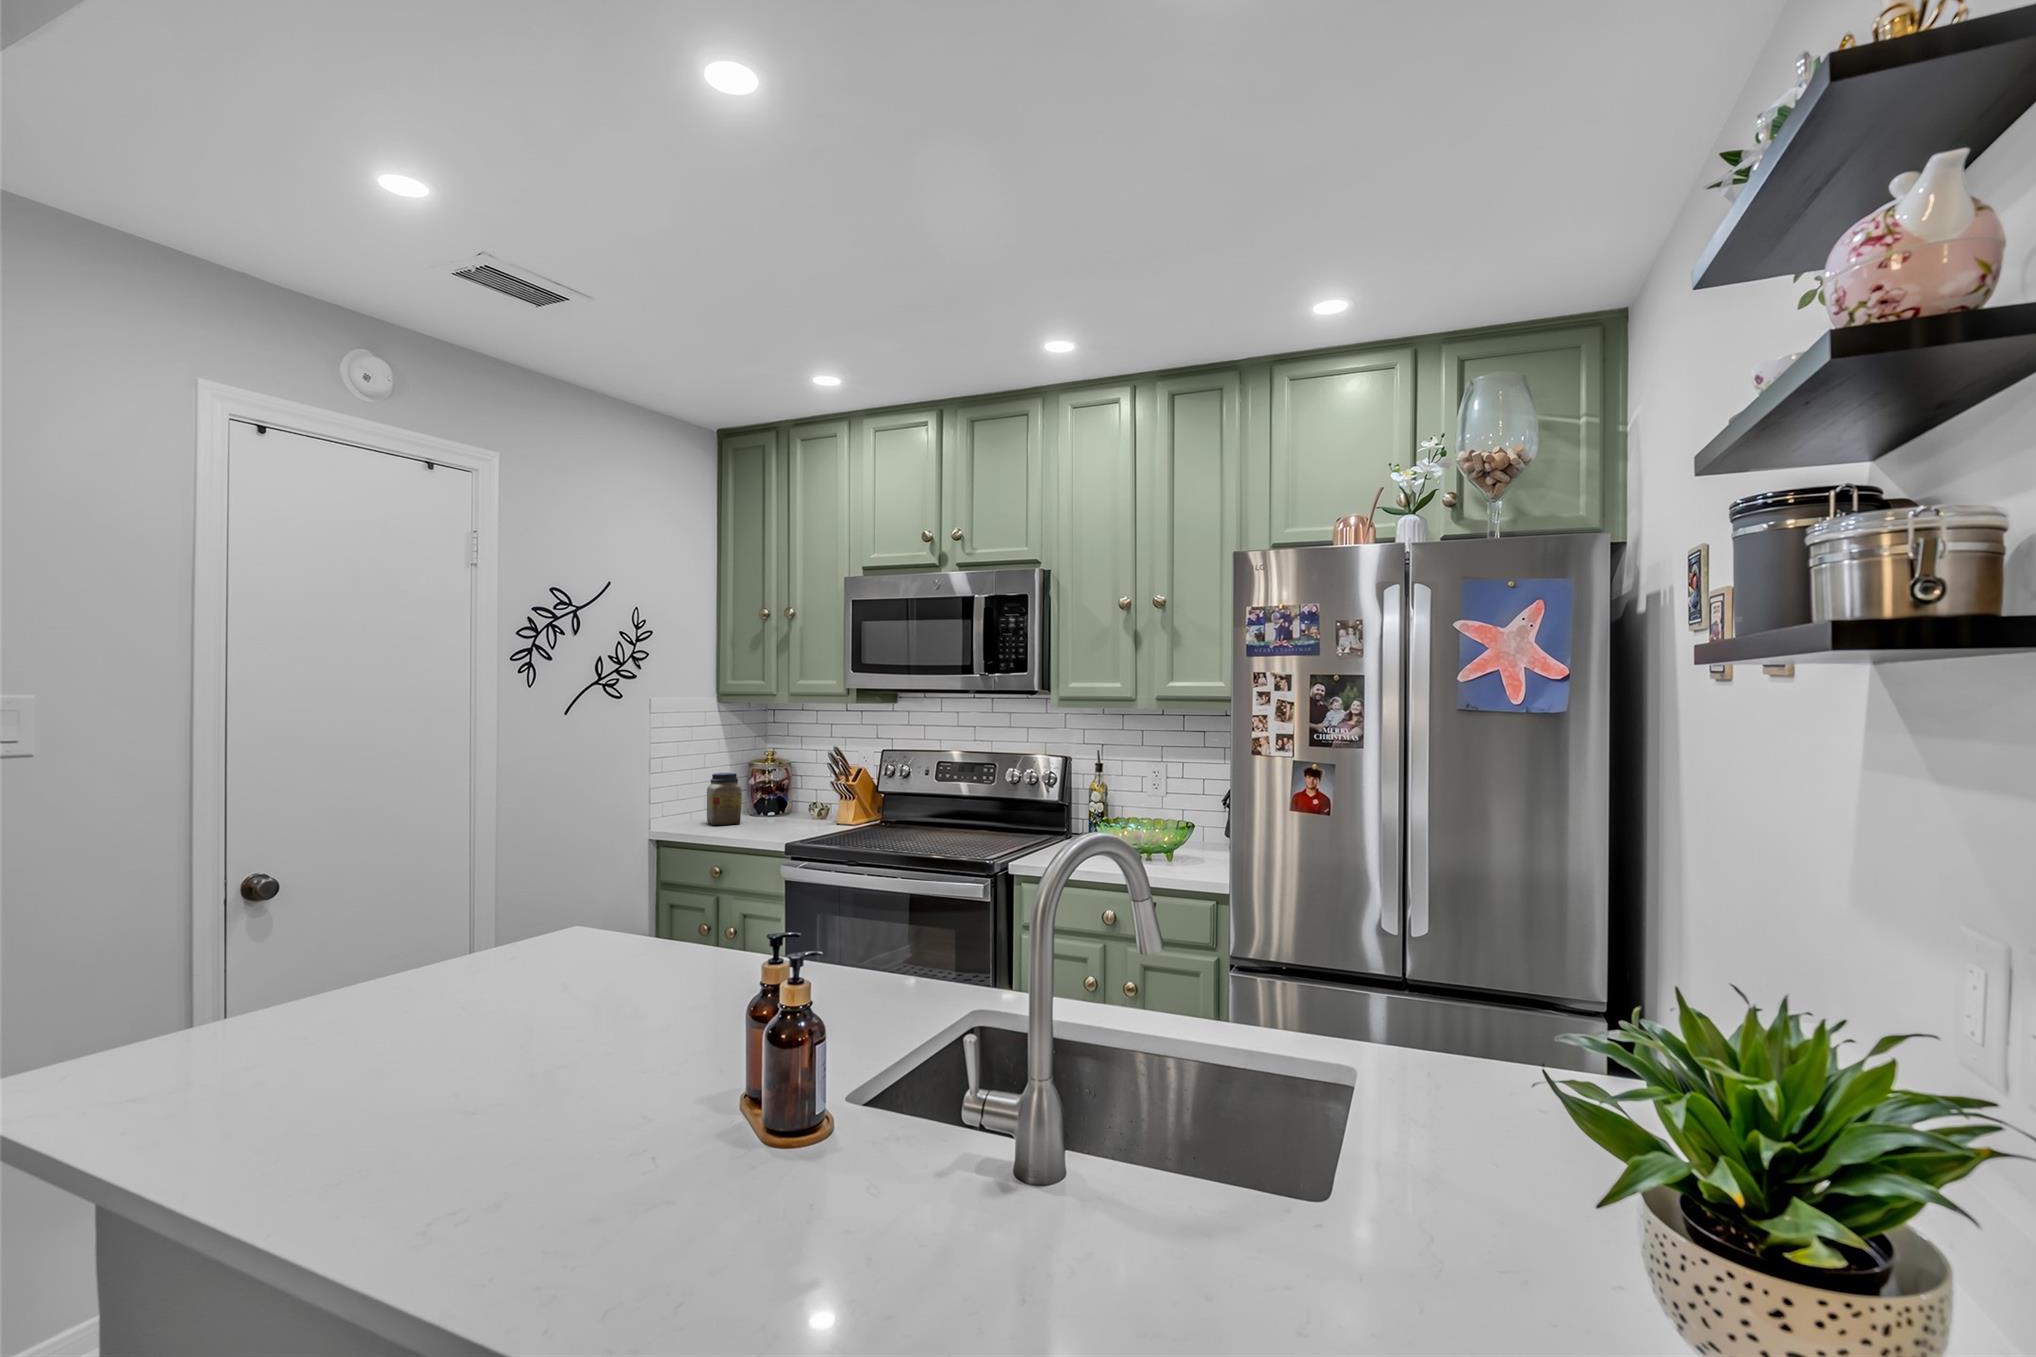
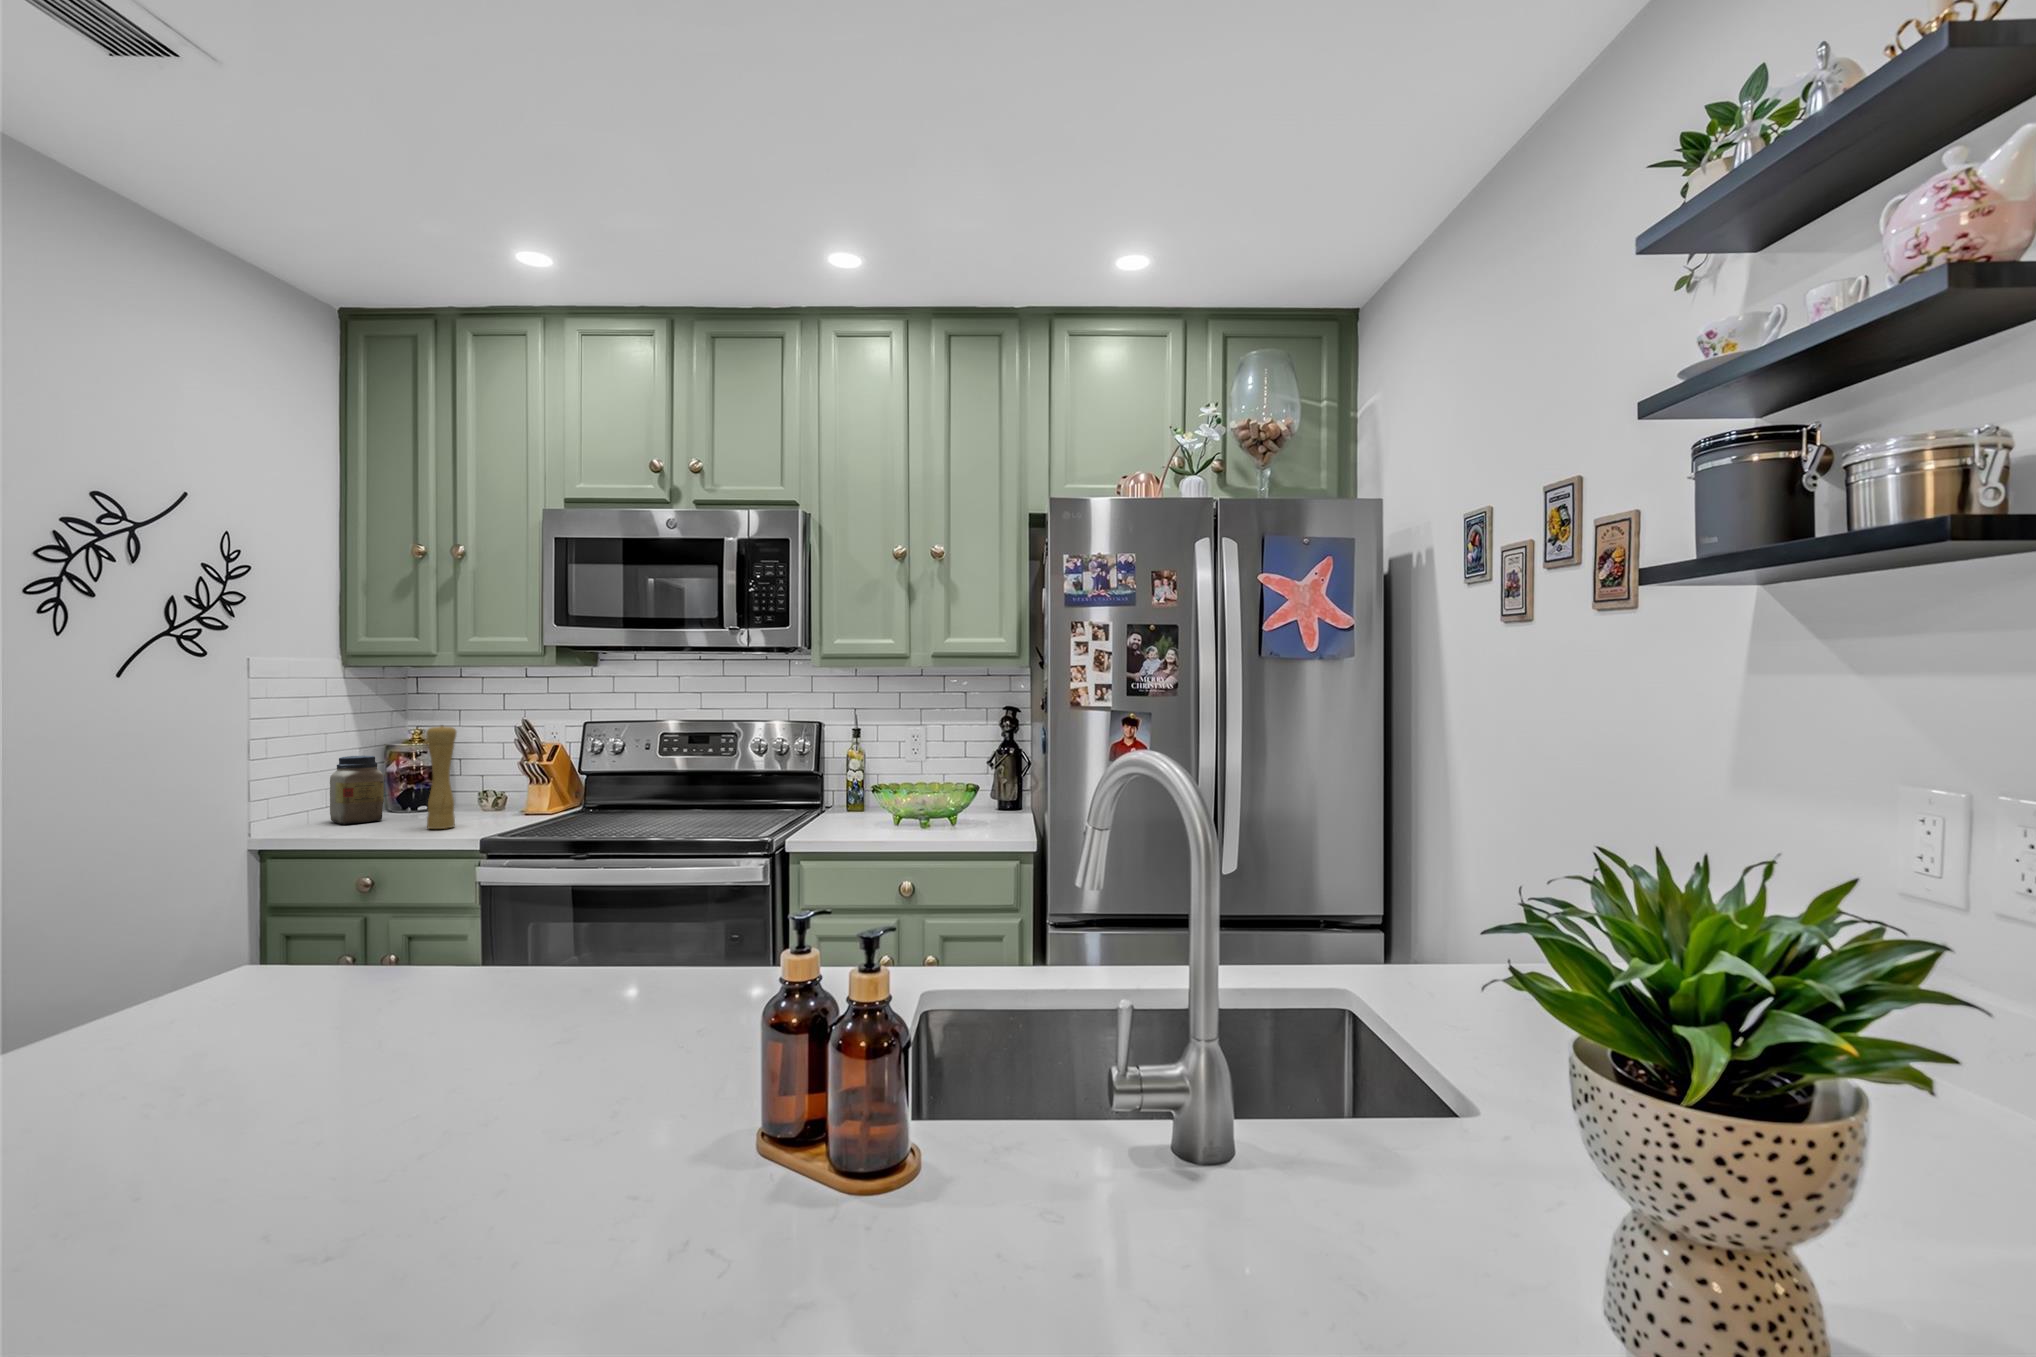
pepper mill: none [763,751,784,834] -> present [426,725,457,829]

